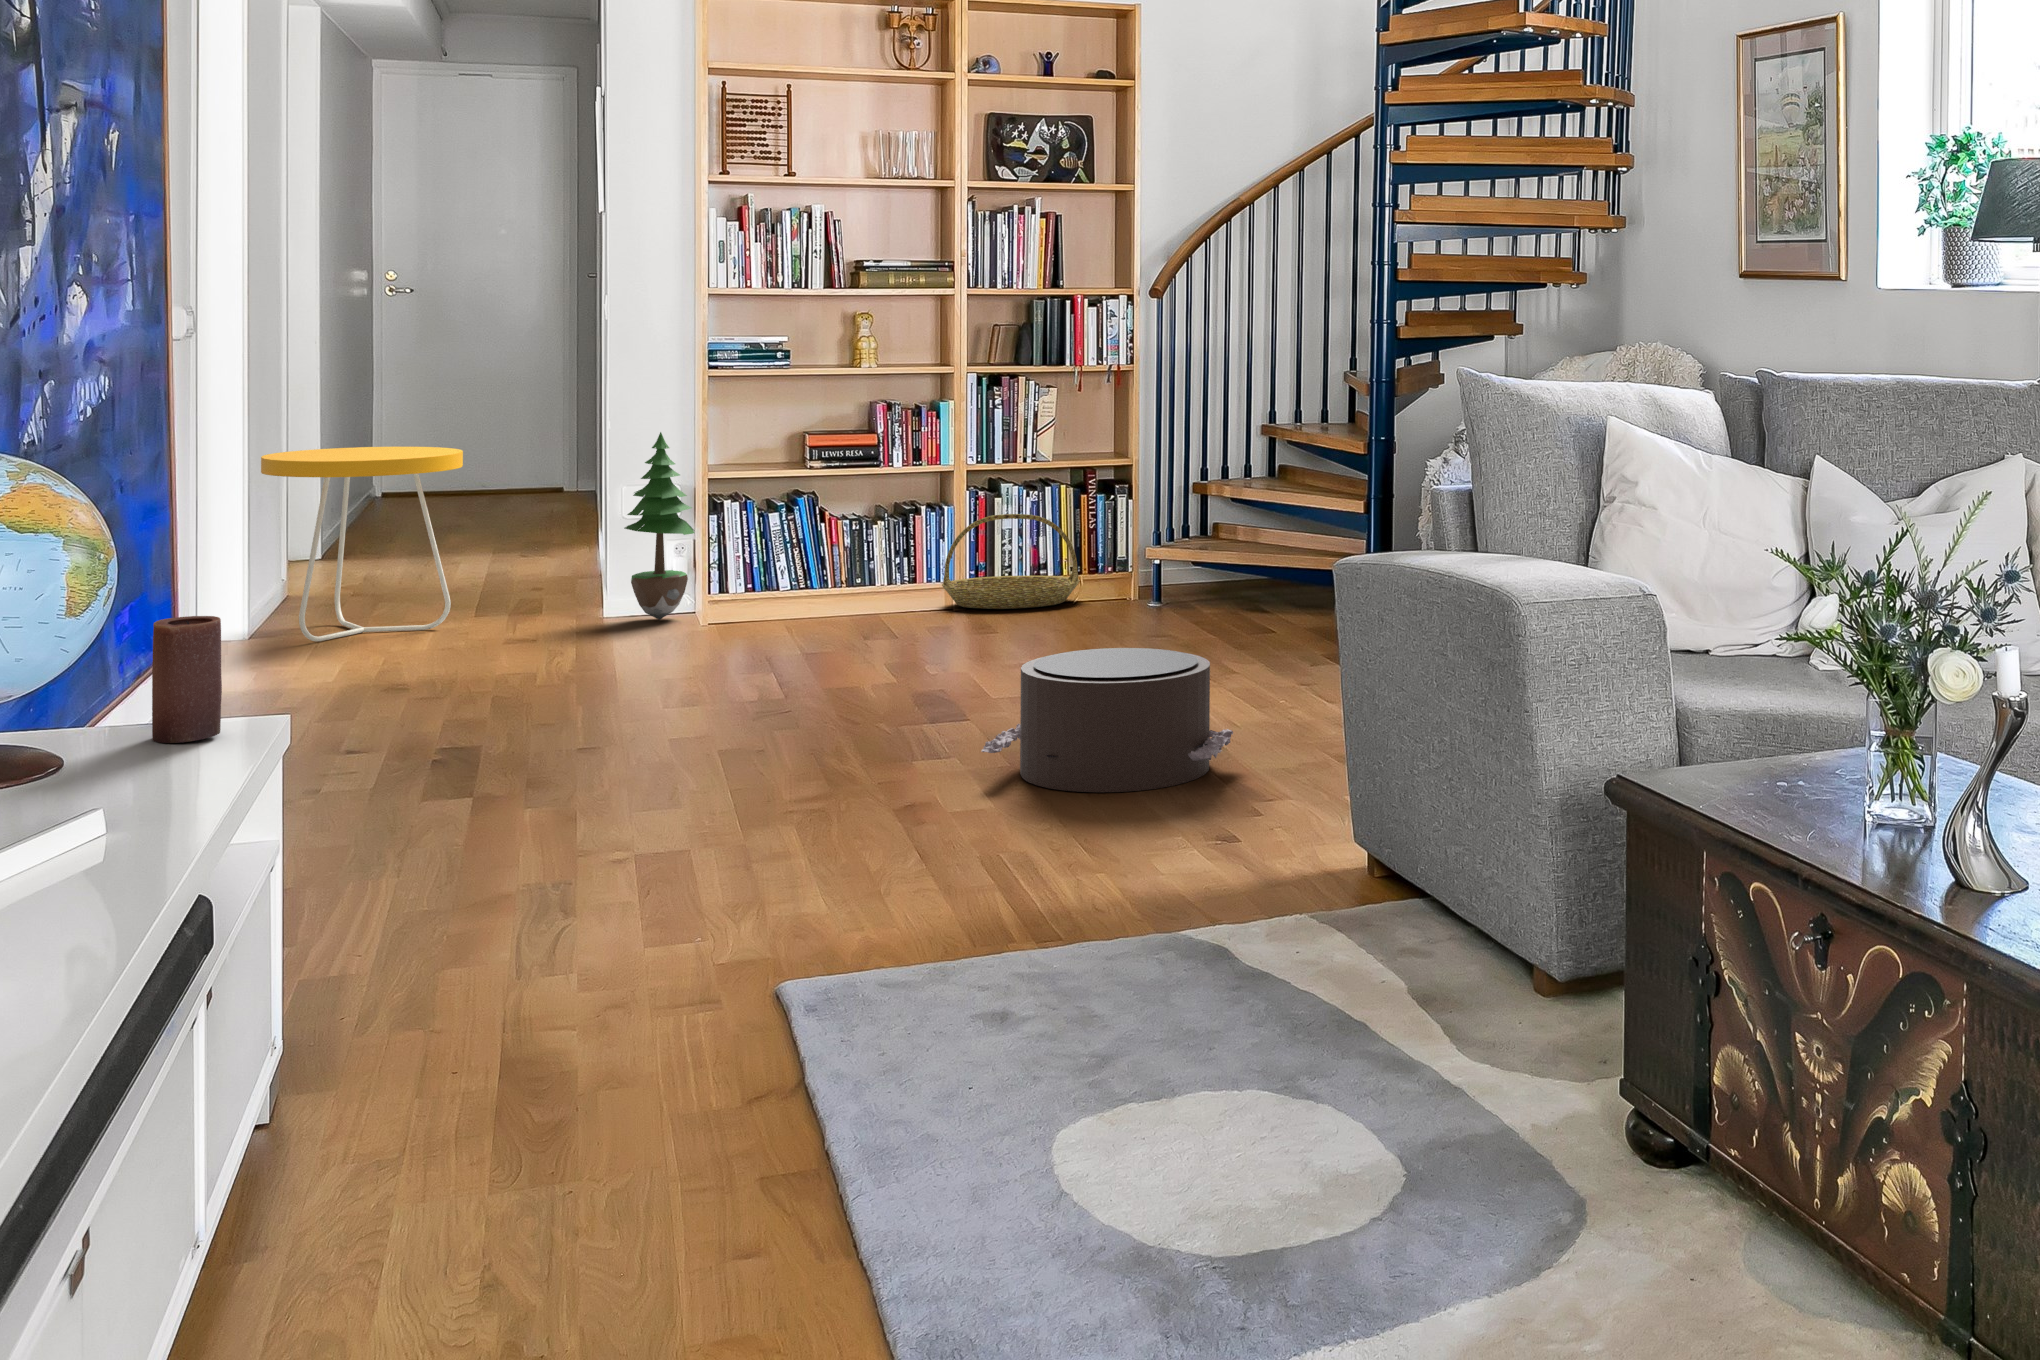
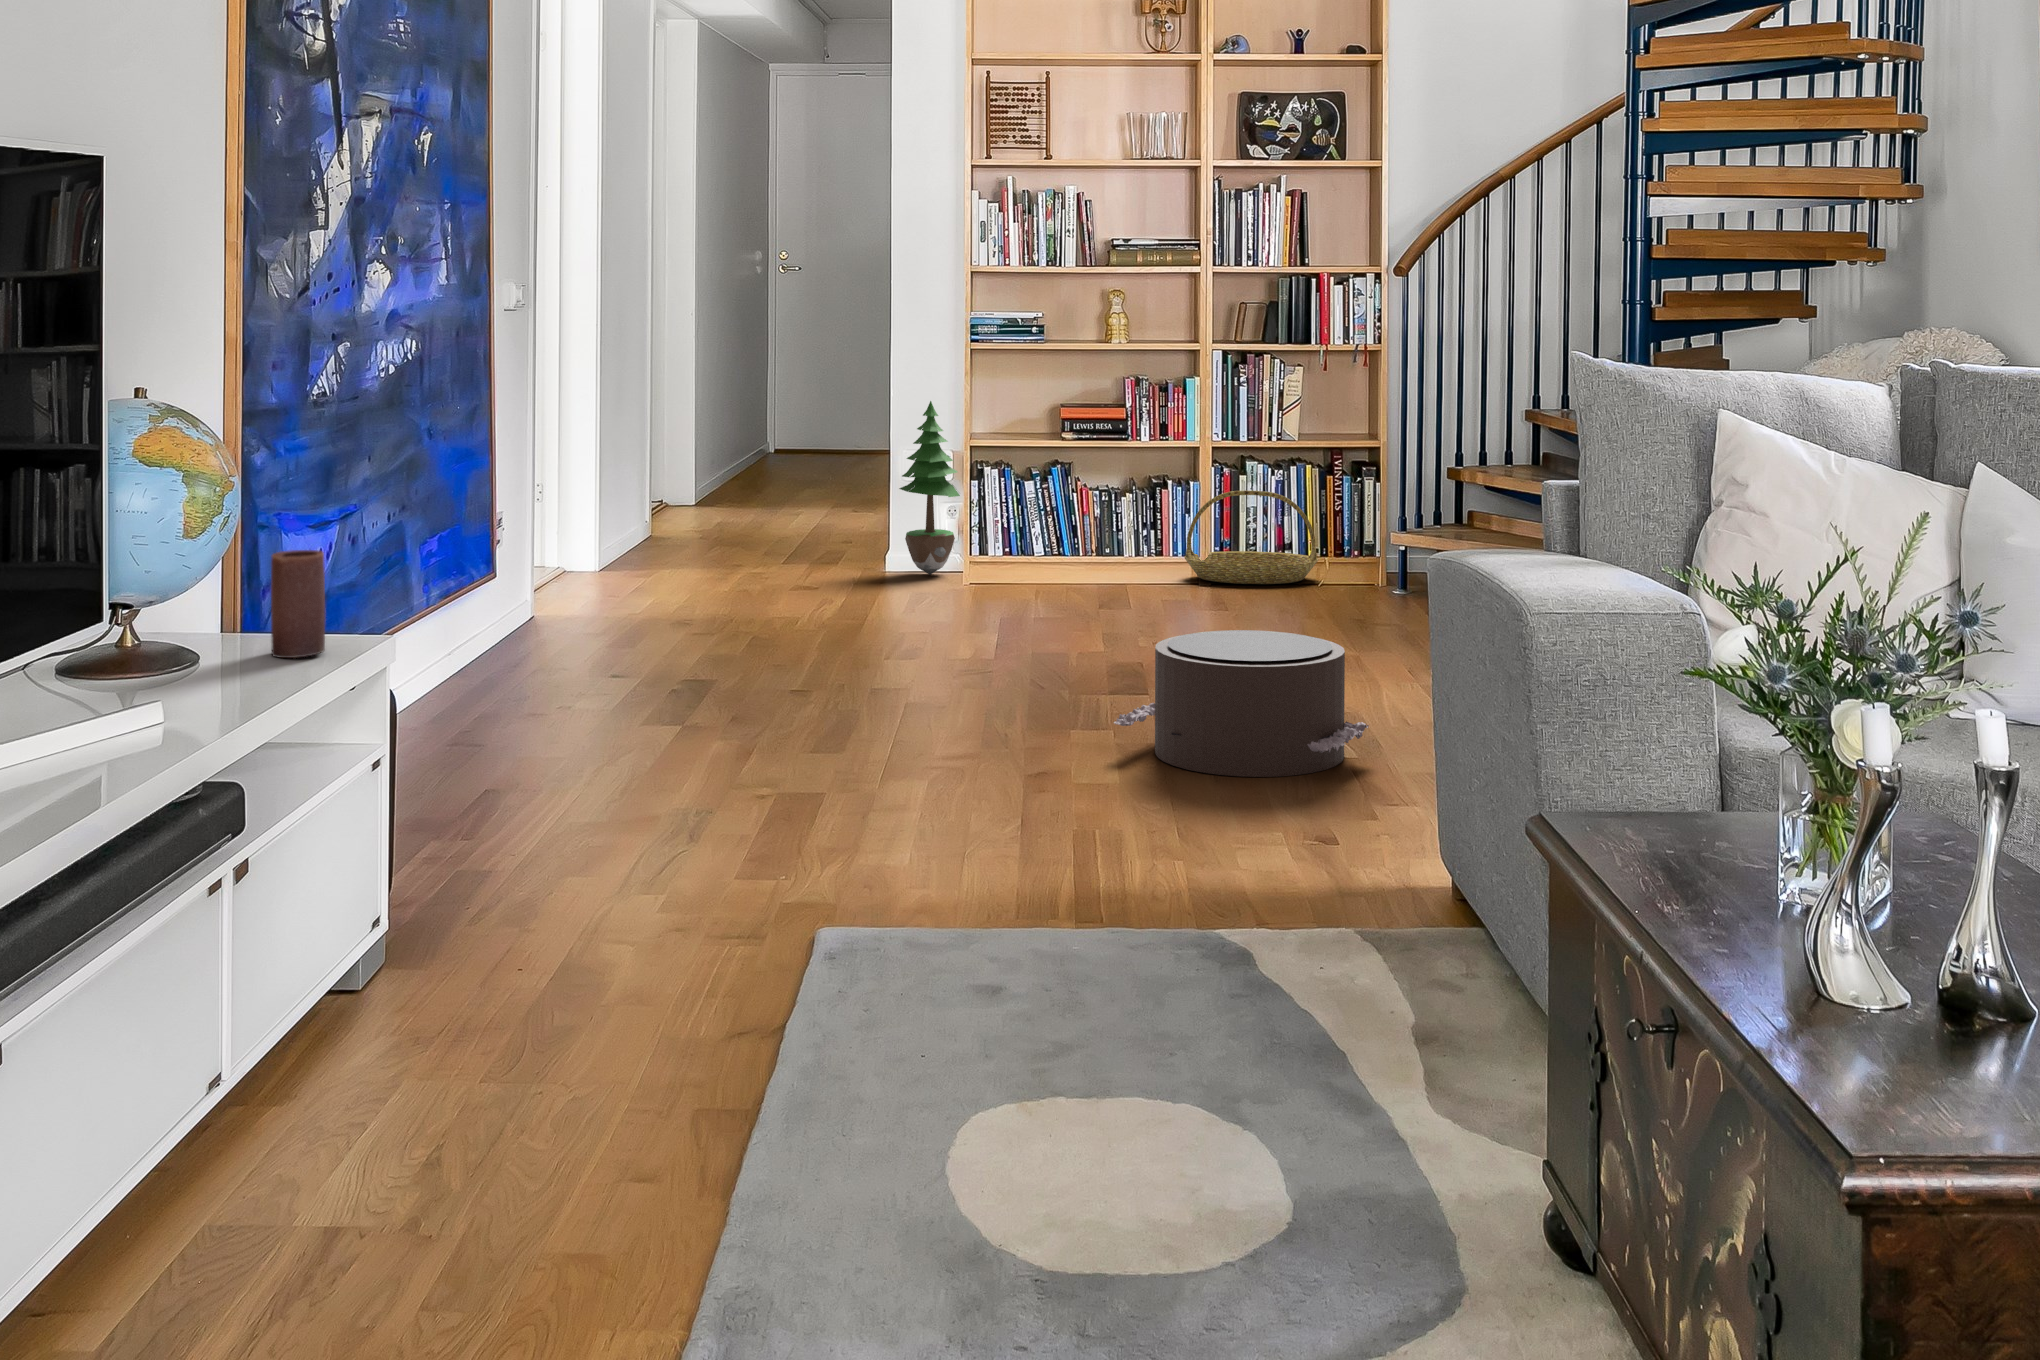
side table: present [261,447,463,641] -> none [609,407,769,576]

